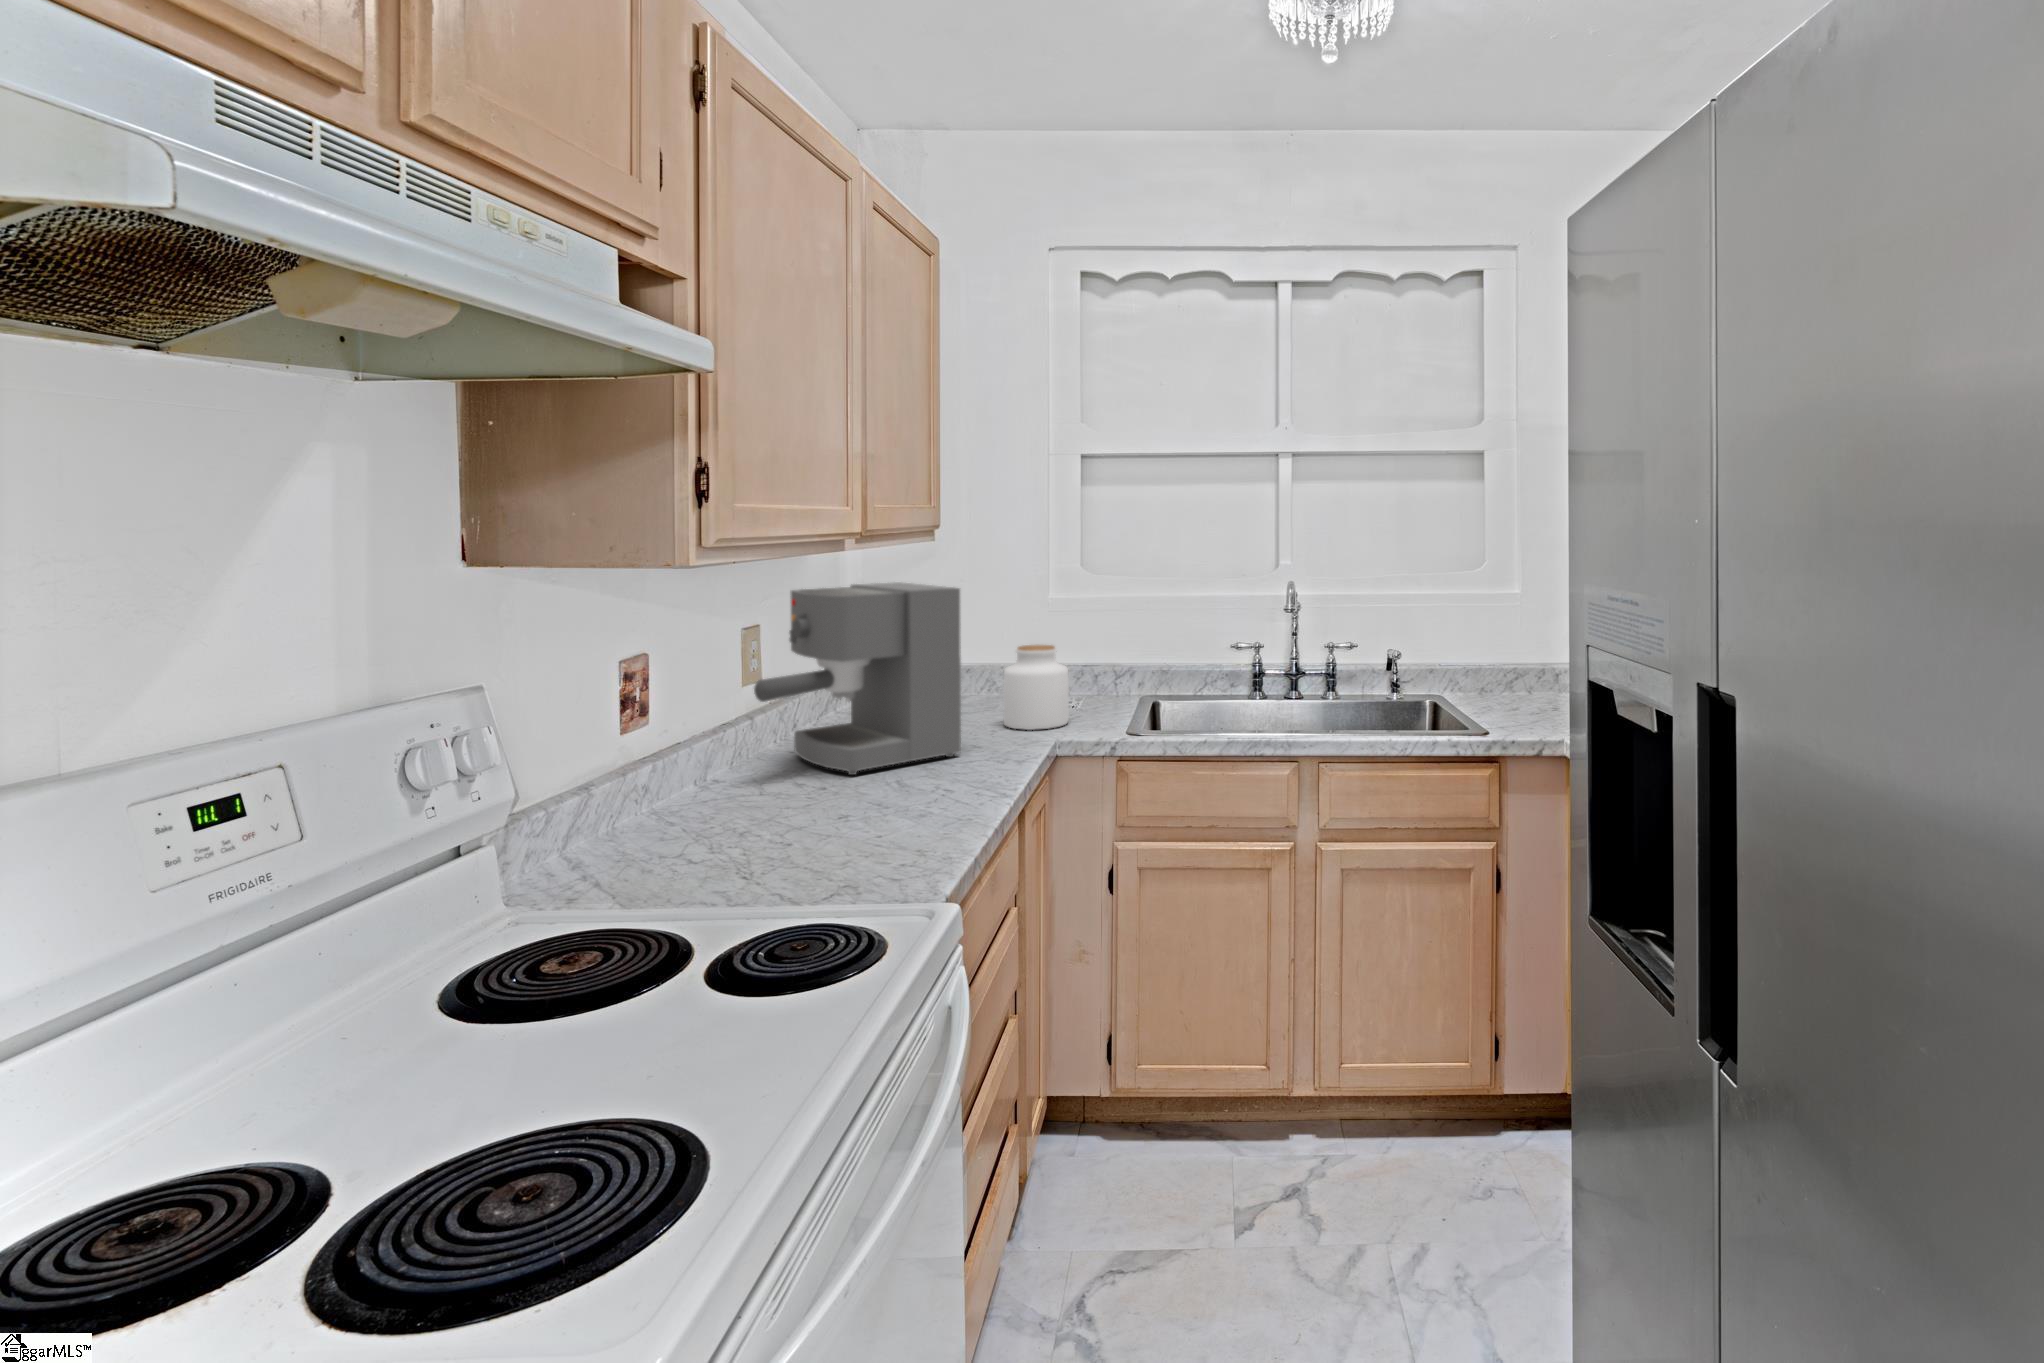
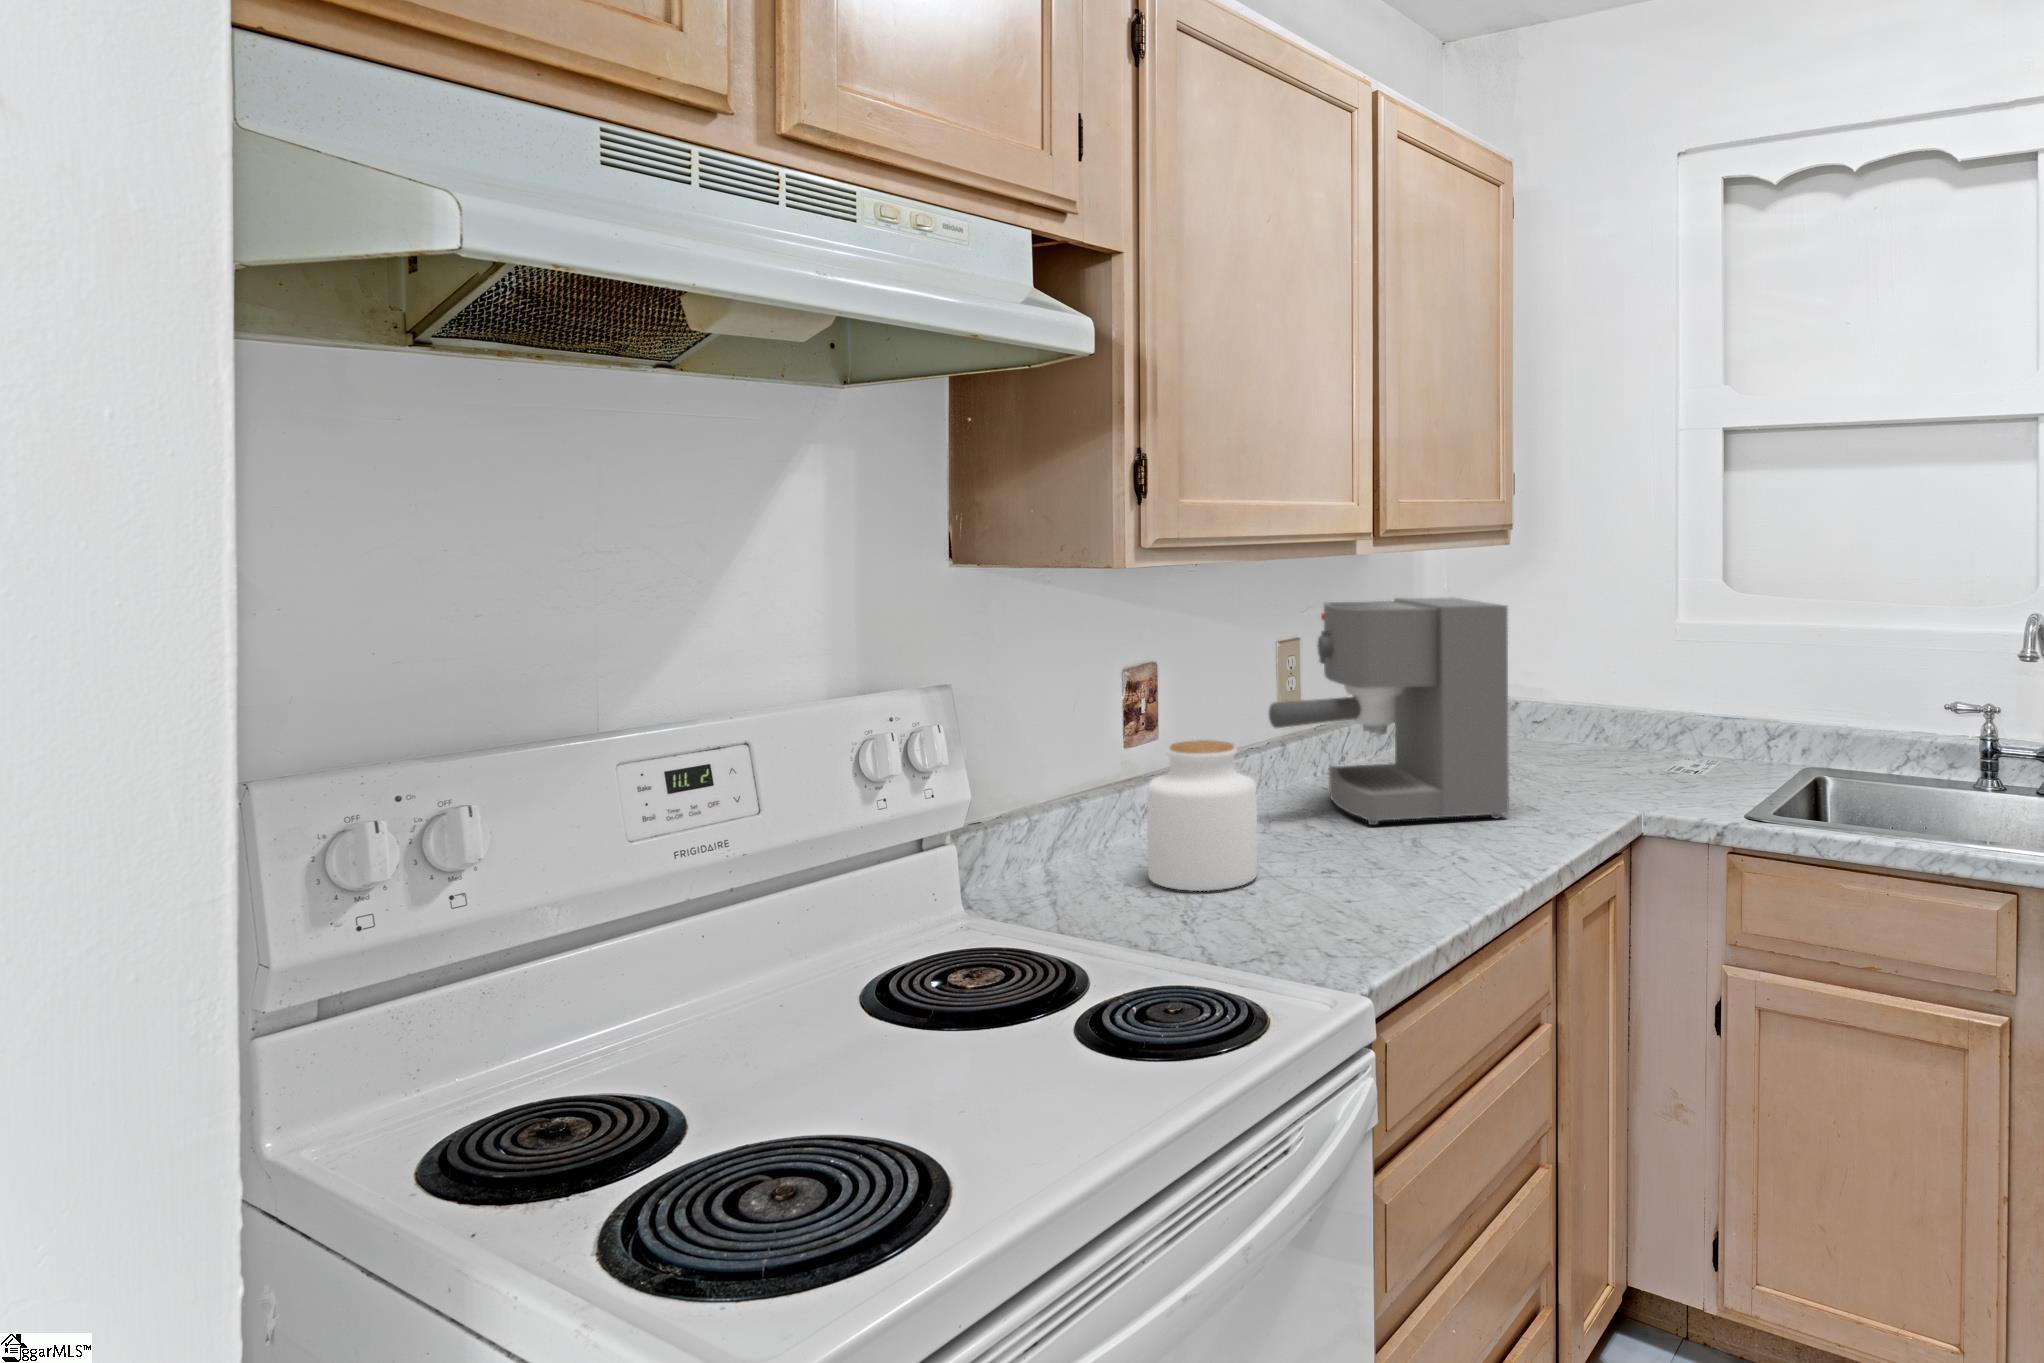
jar: present [1004,645,1069,730] -> present [1148,740,1257,891]

